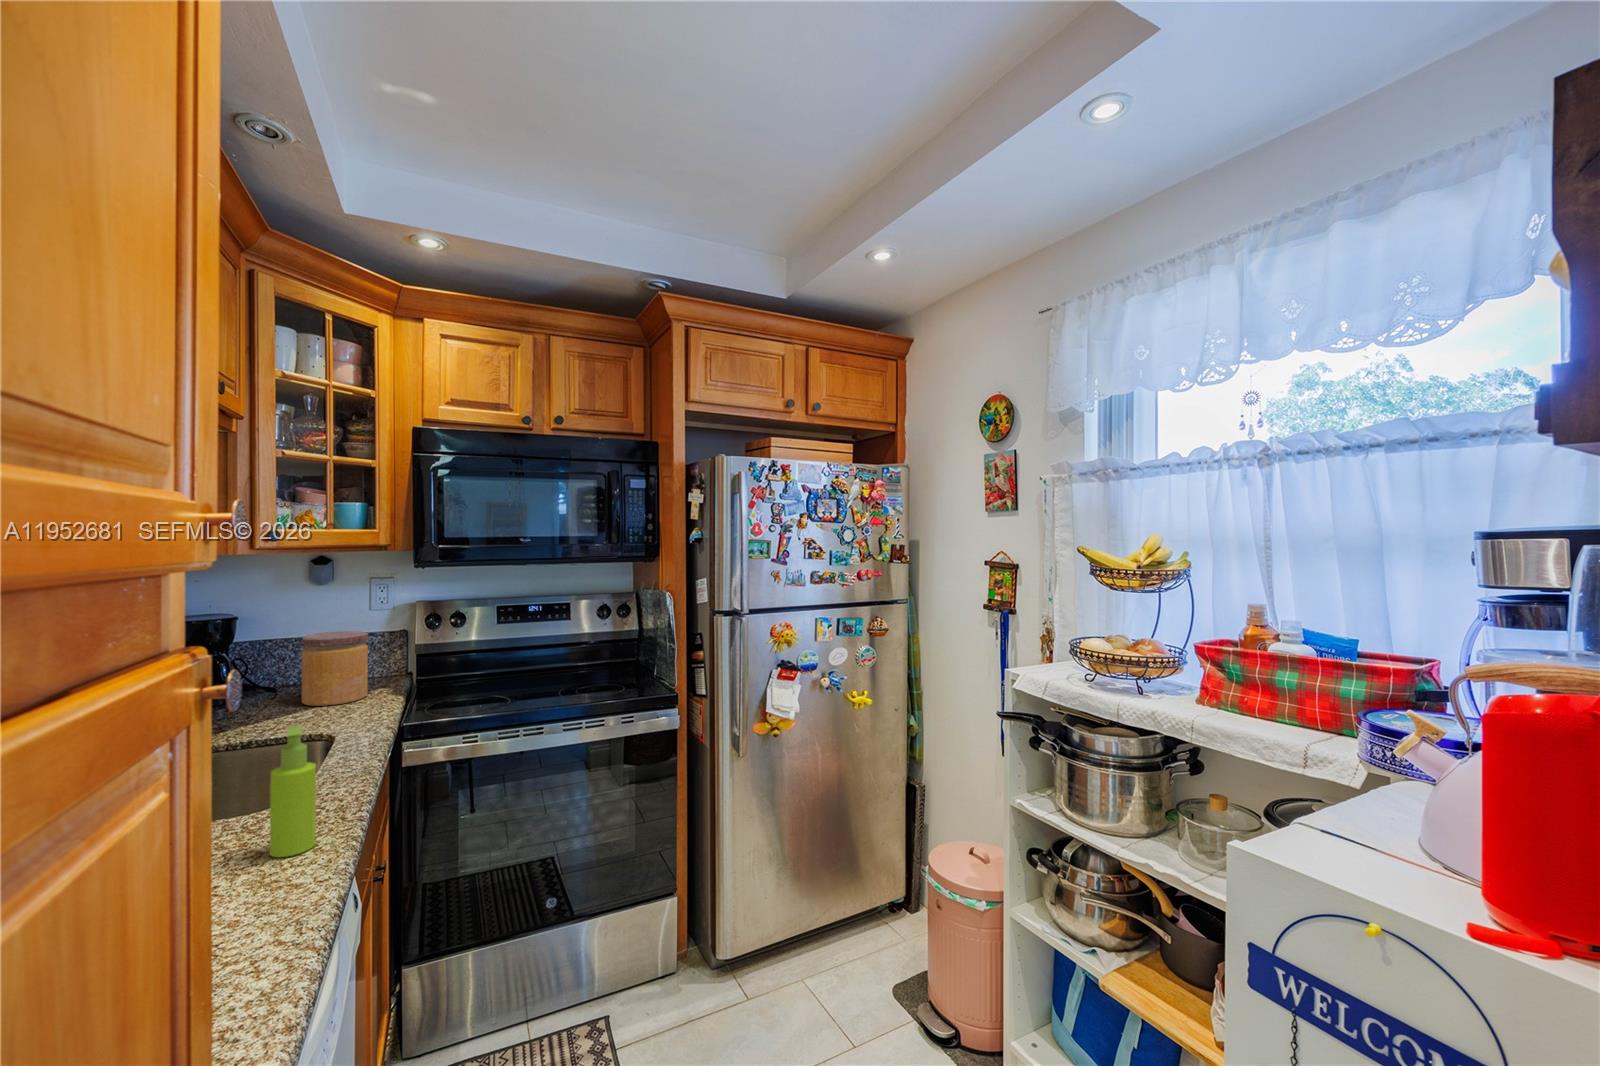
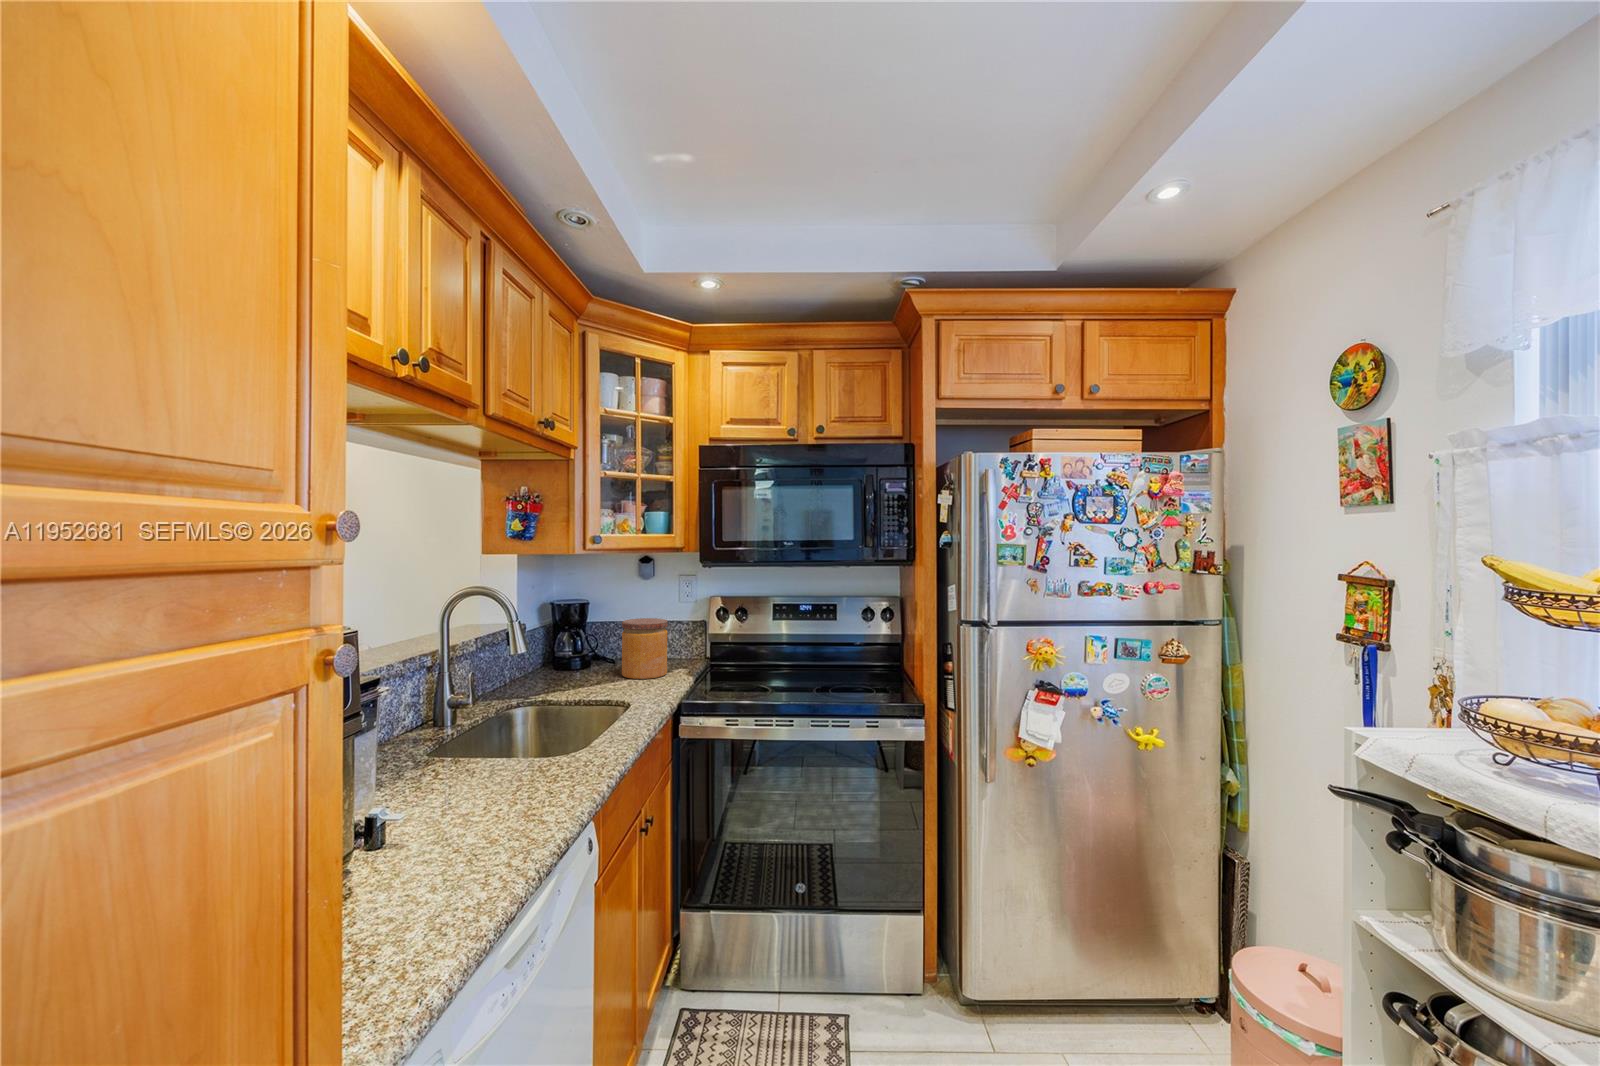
soap dispenser: present [270,725,316,857] -> none [539,692,571,798]

